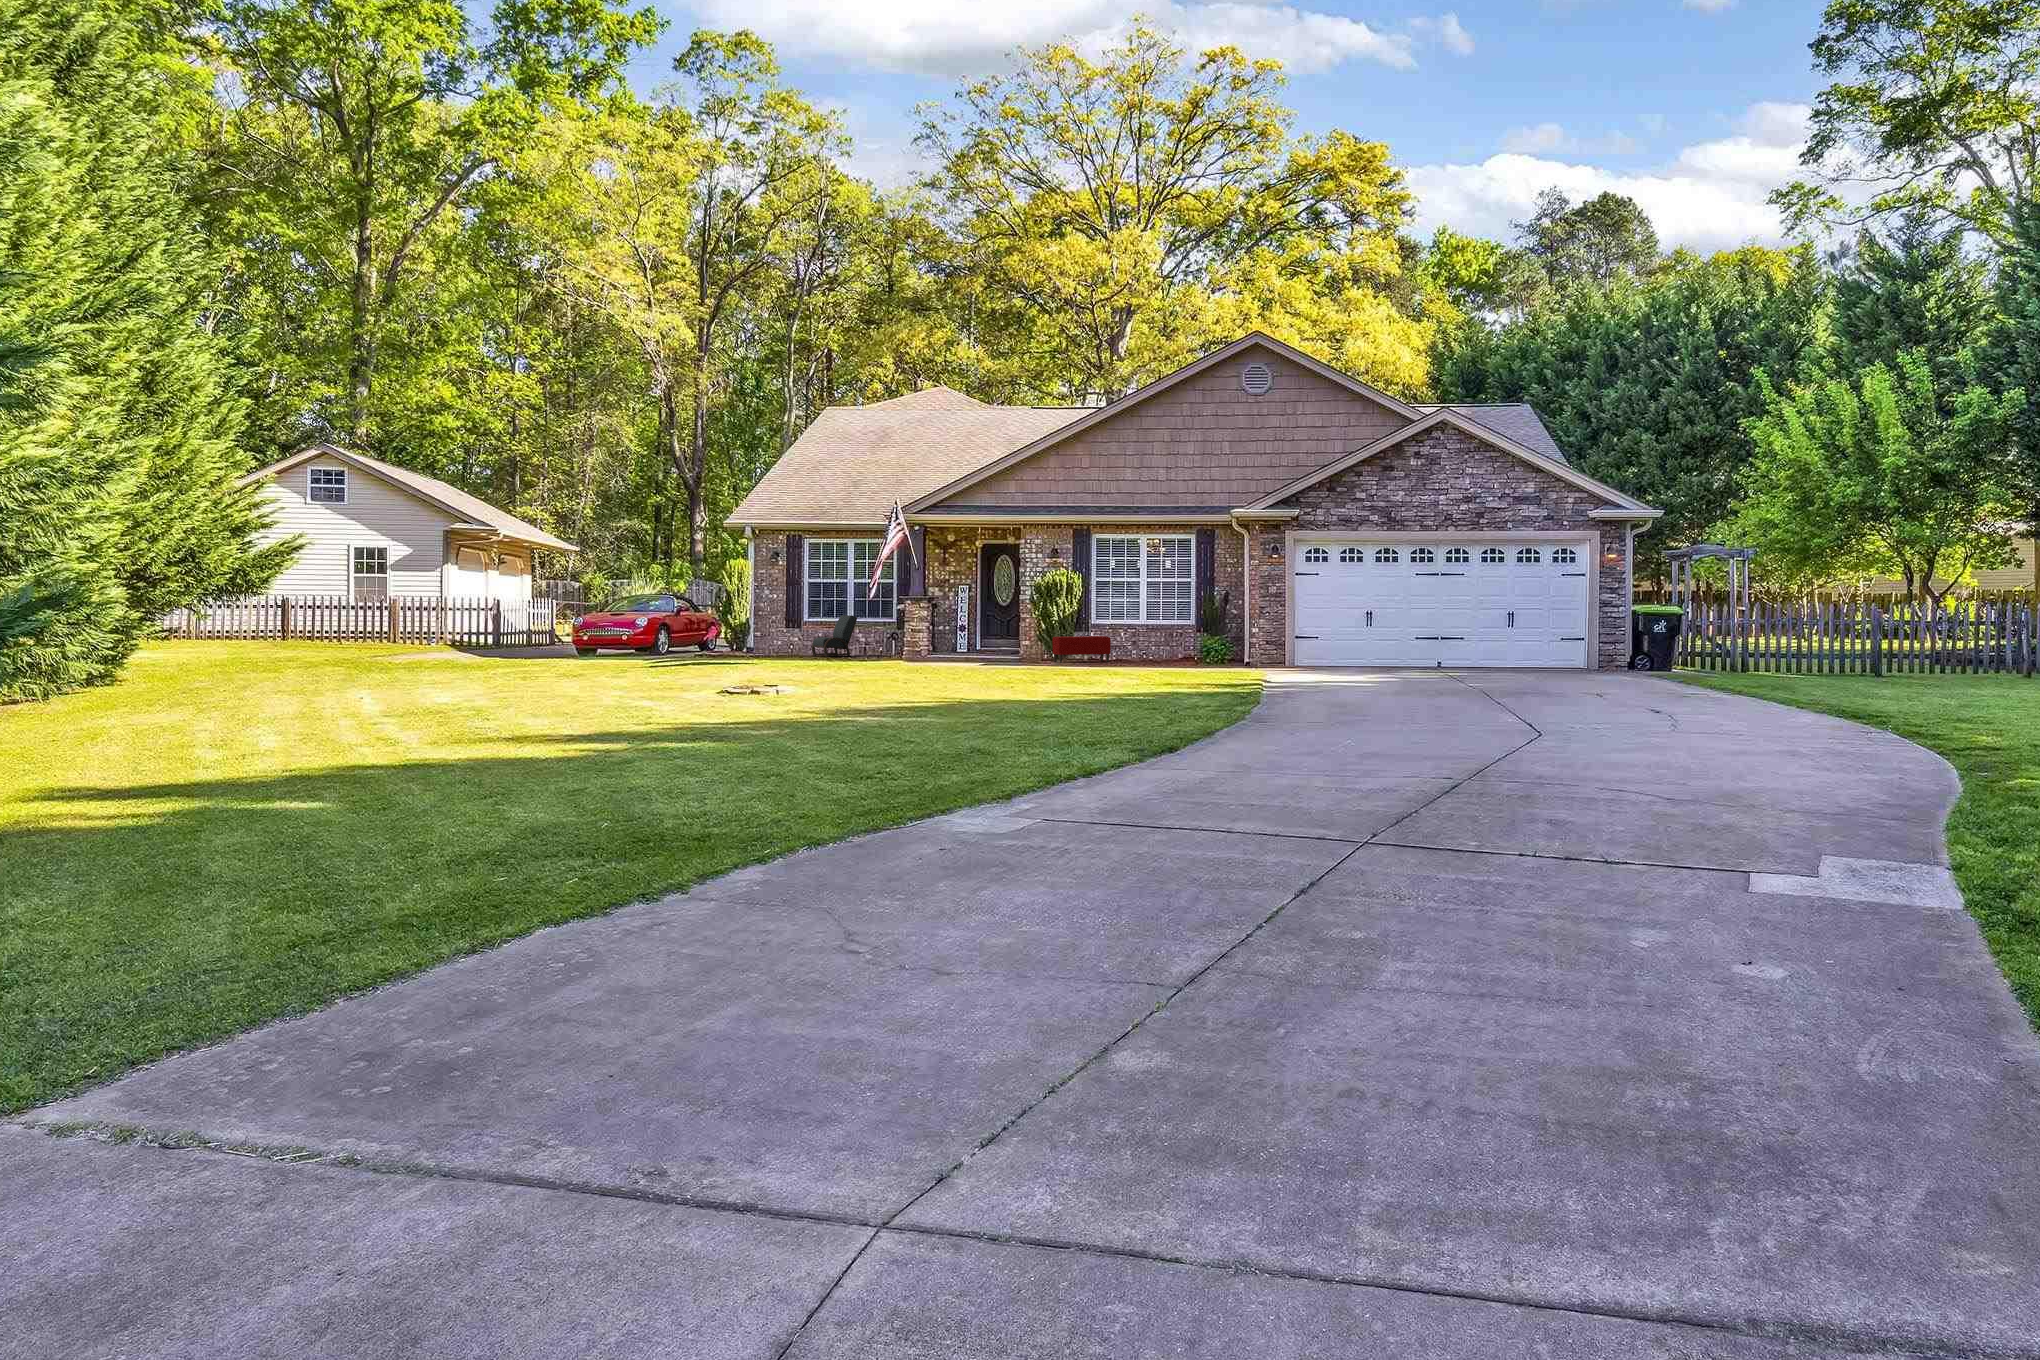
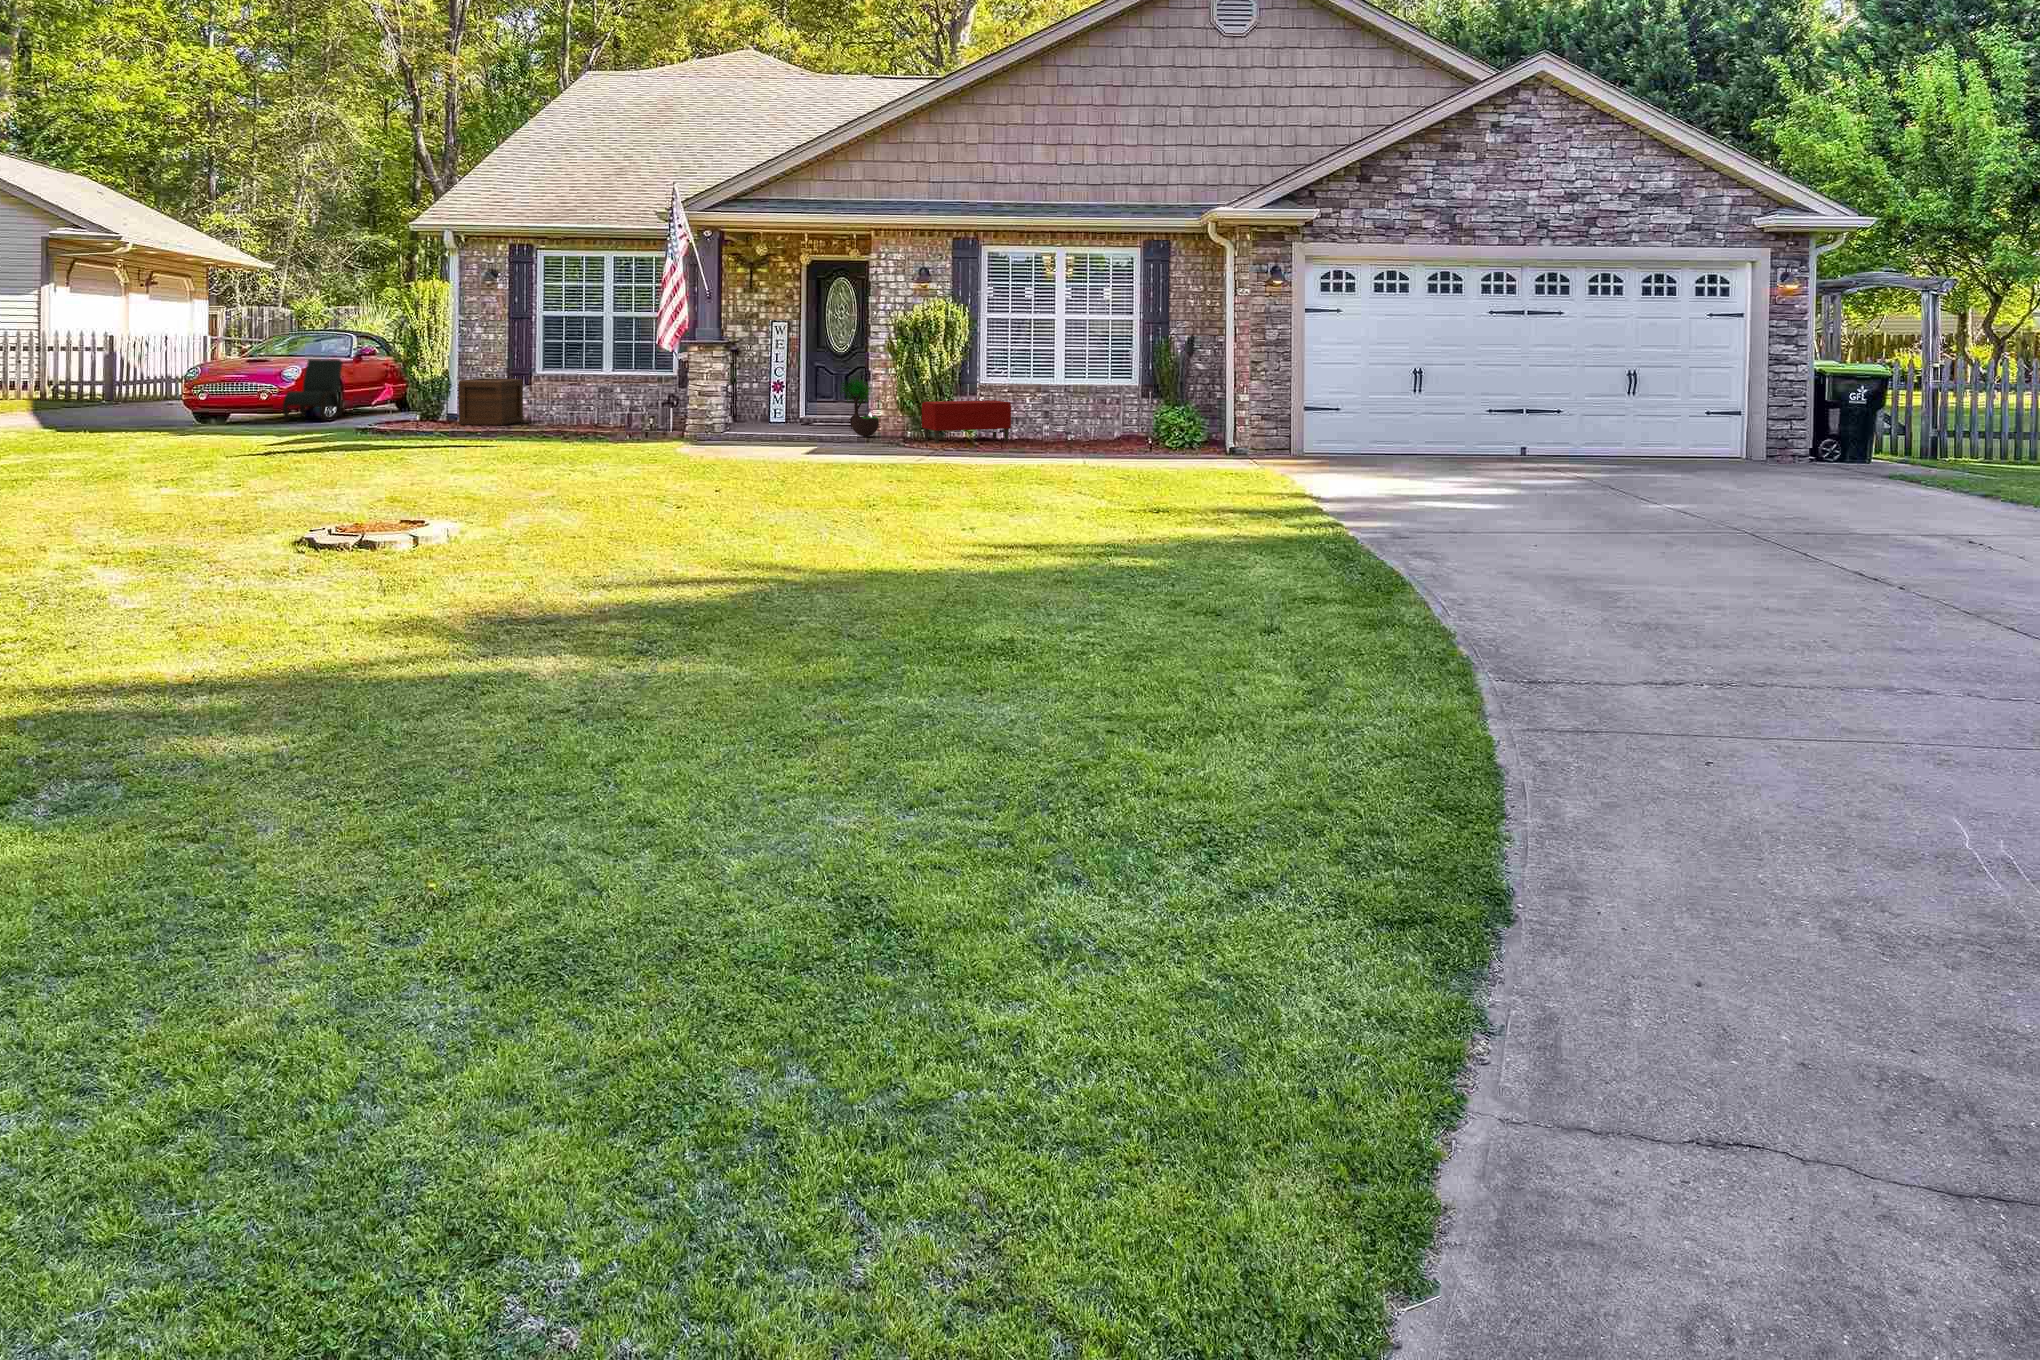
lounge chair: present [812,615,857,657] -> present [283,359,343,419]
potted tree: none [1000,619,1026,661] -> present [841,378,879,436]
wooden crate: none [754,626,794,657] -> present [459,378,523,425]

